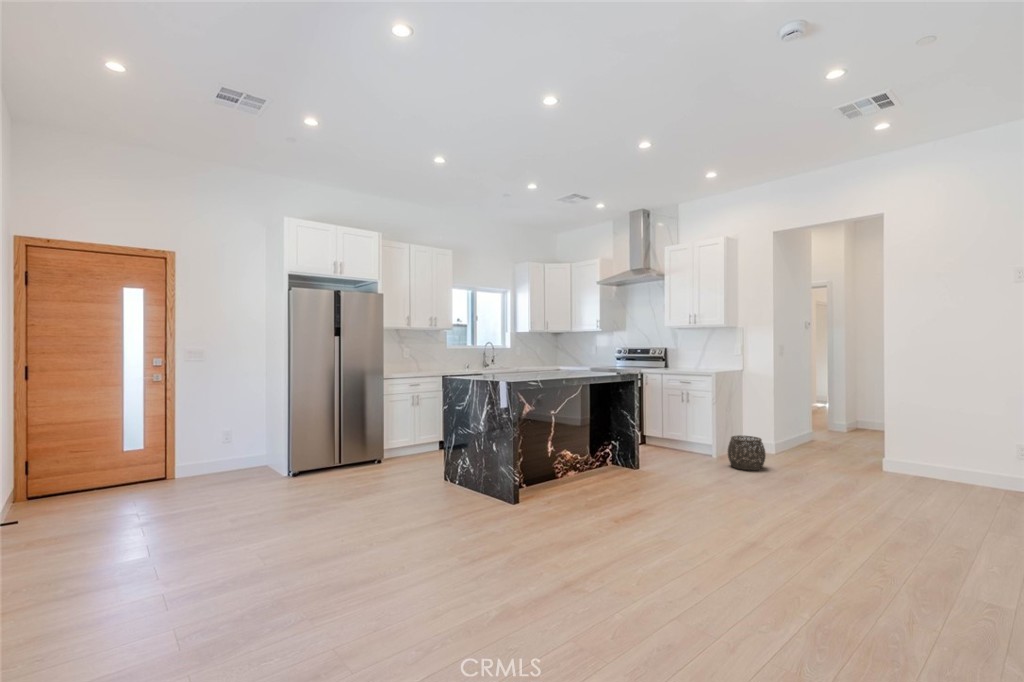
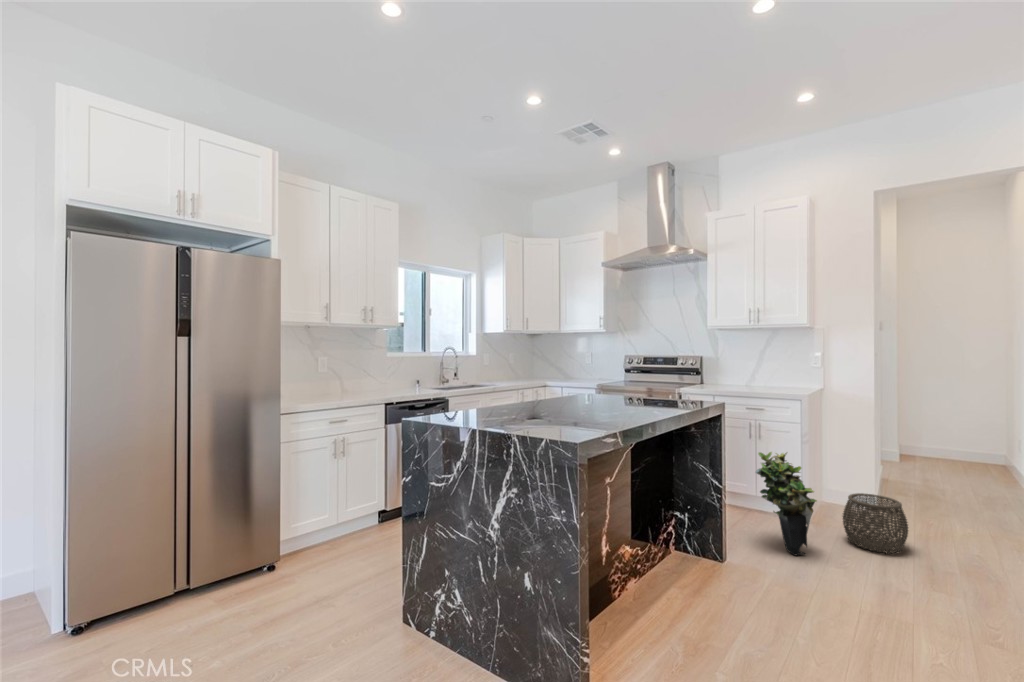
potted plant: none [666,407,703,469] -> present [756,452,817,556]

